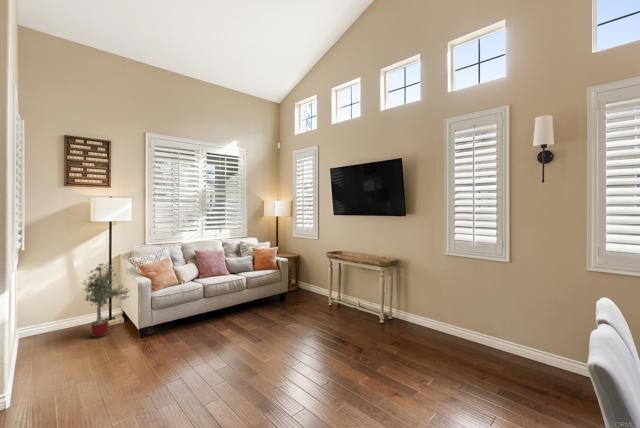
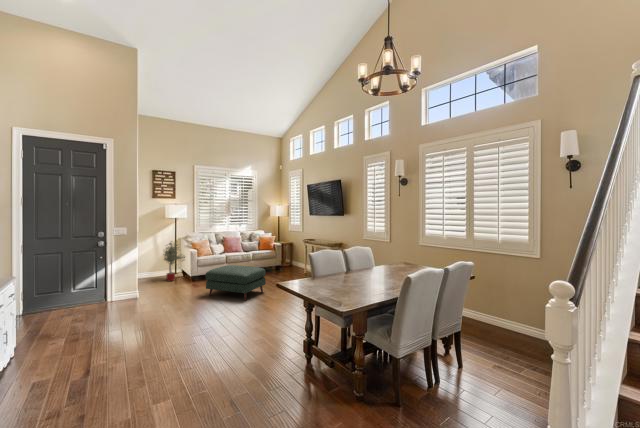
ottoman: none [170,312,289,399] -> present [205,265,266,301]

